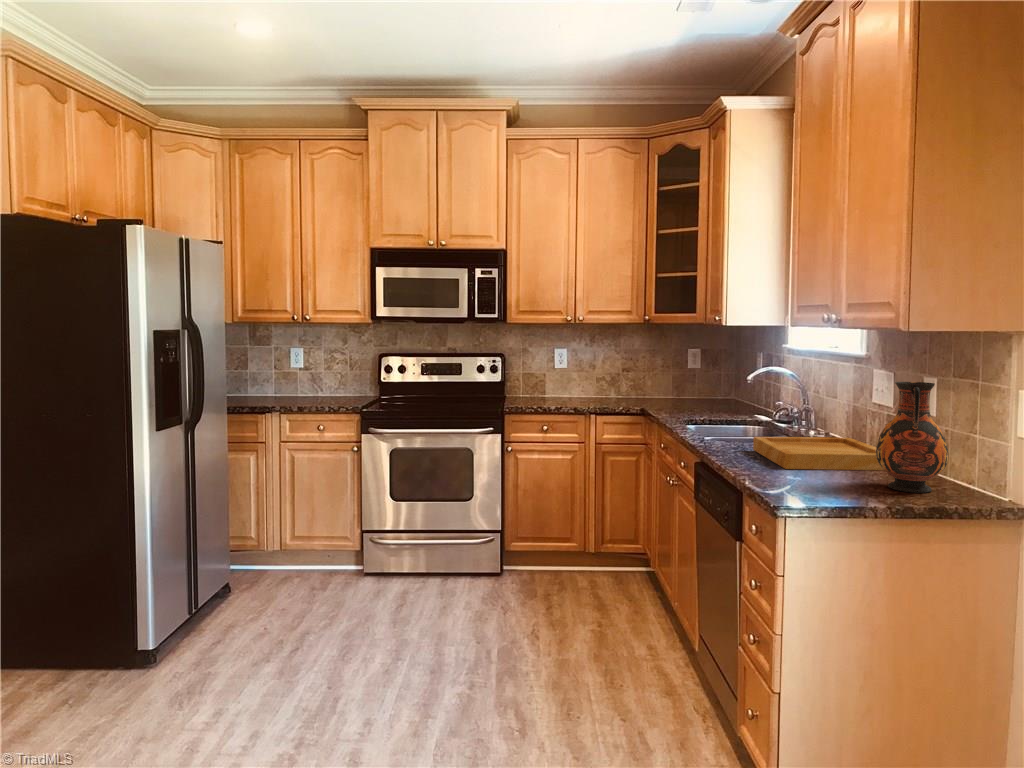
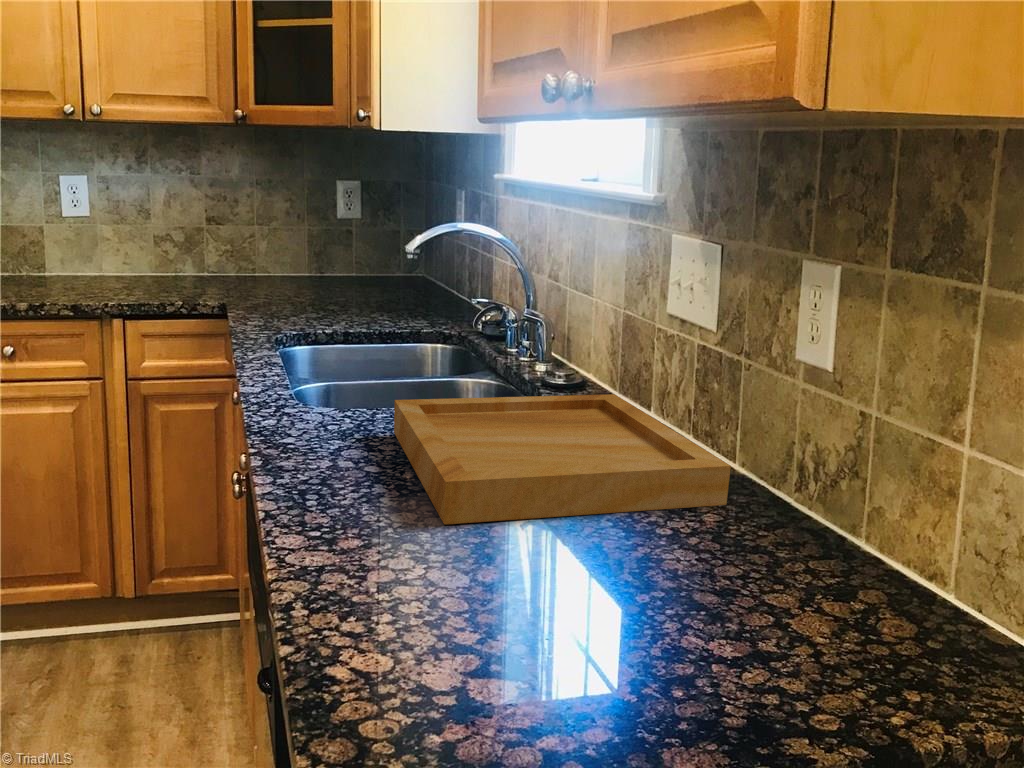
vase: present [876,382,949,493] -> none [698,276,916,651]

